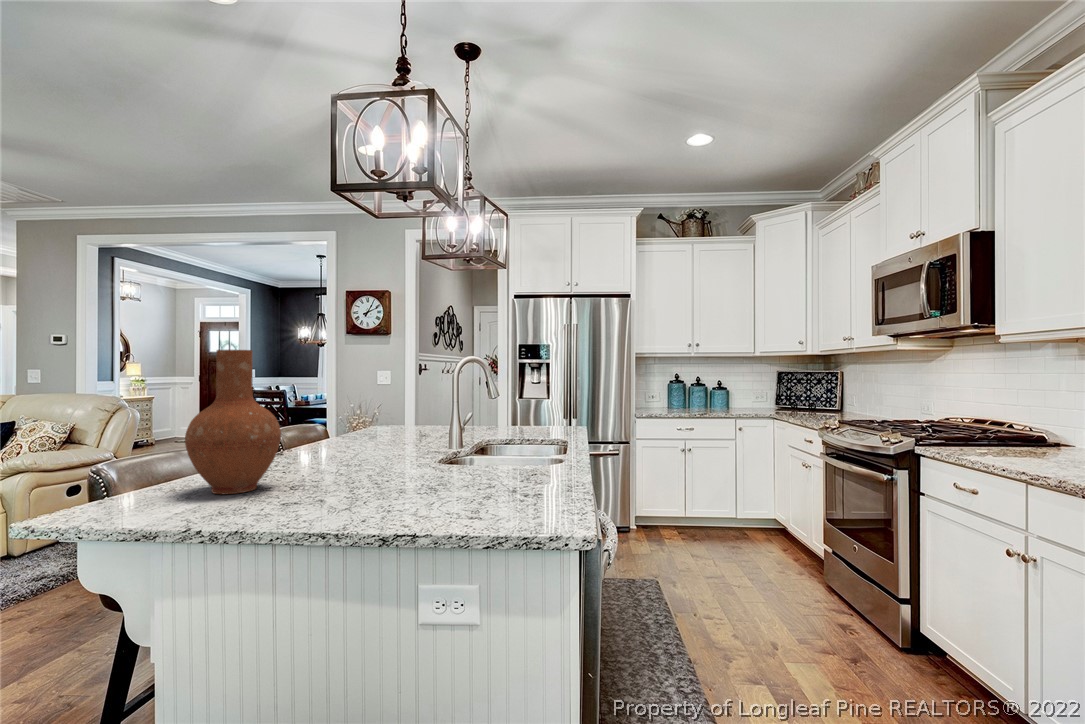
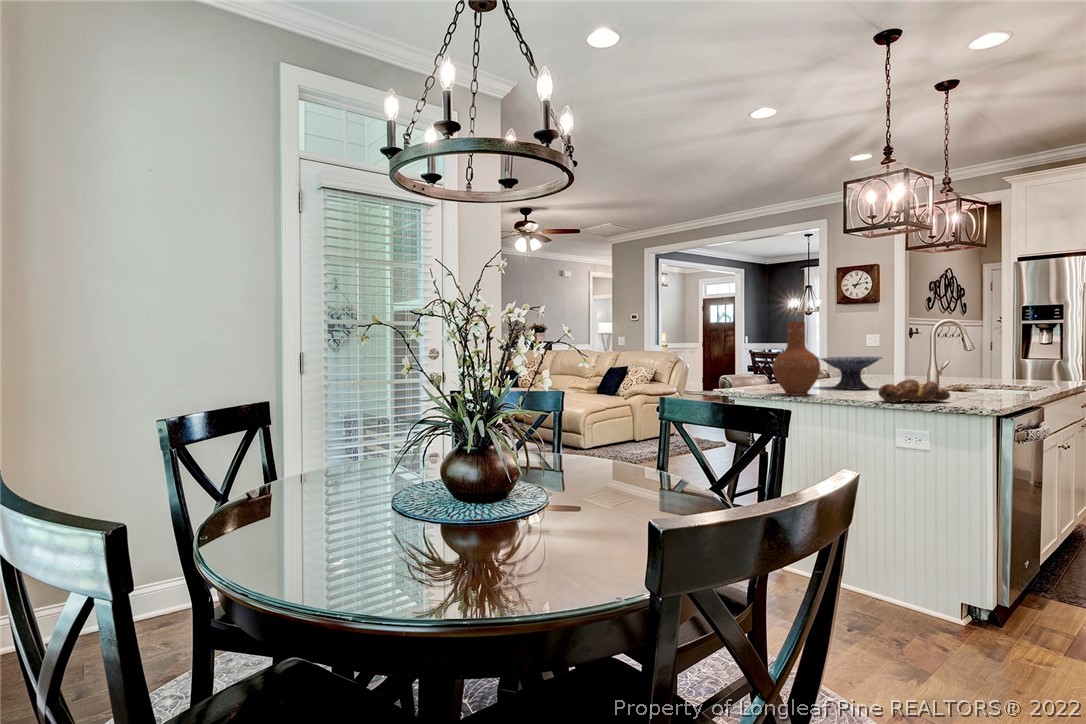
decorative bowl: none [295,407,388,462] -> present [820,357,882,389]
bread loaf: none [376,454,482,502] -> present [878,380,950,402]

